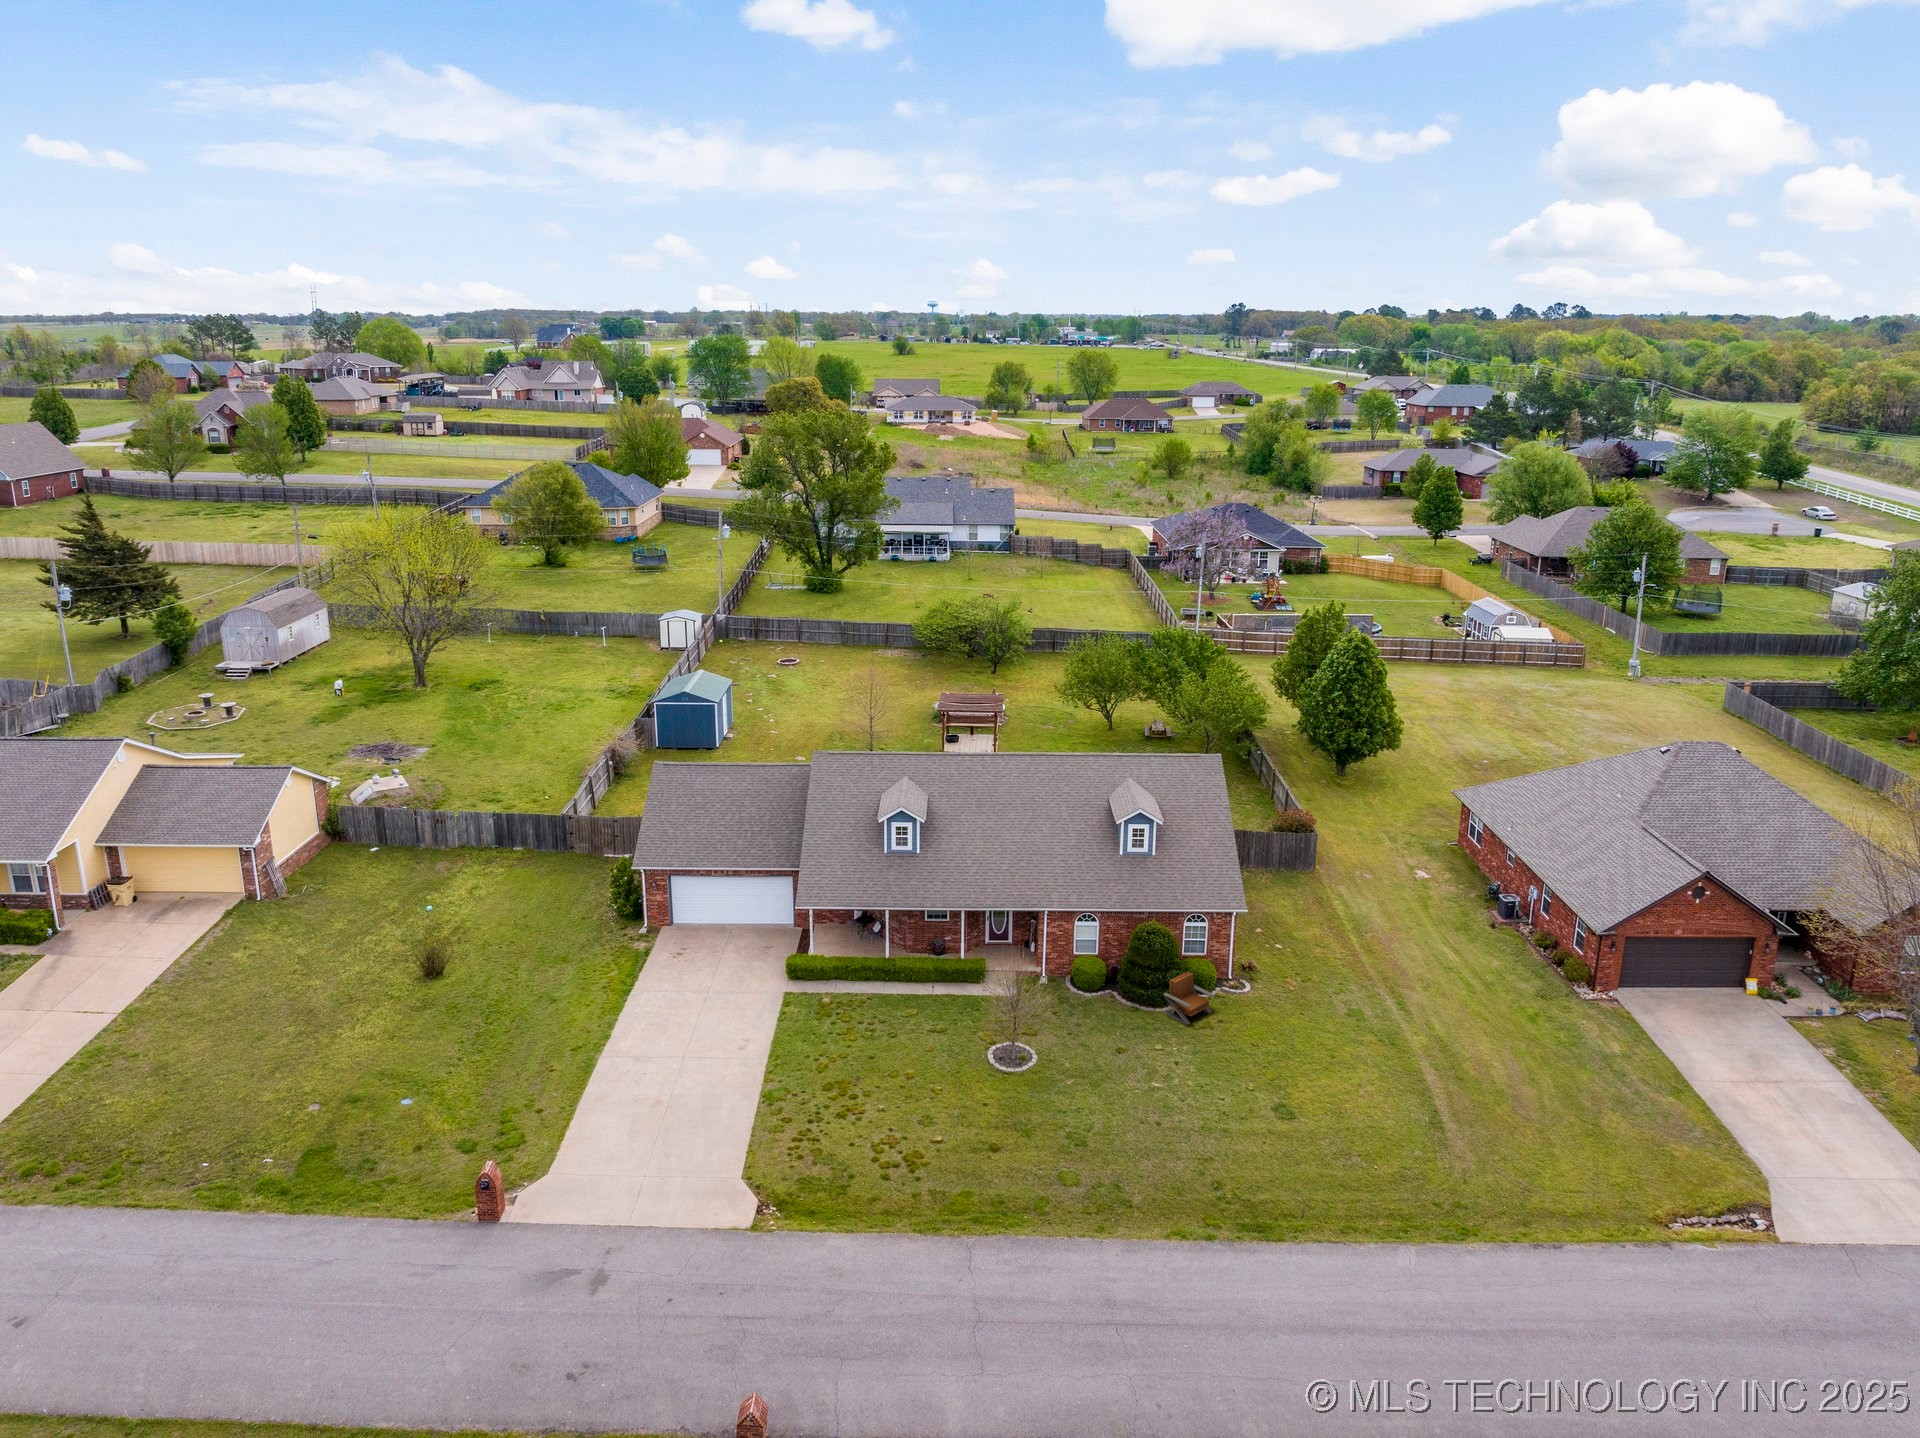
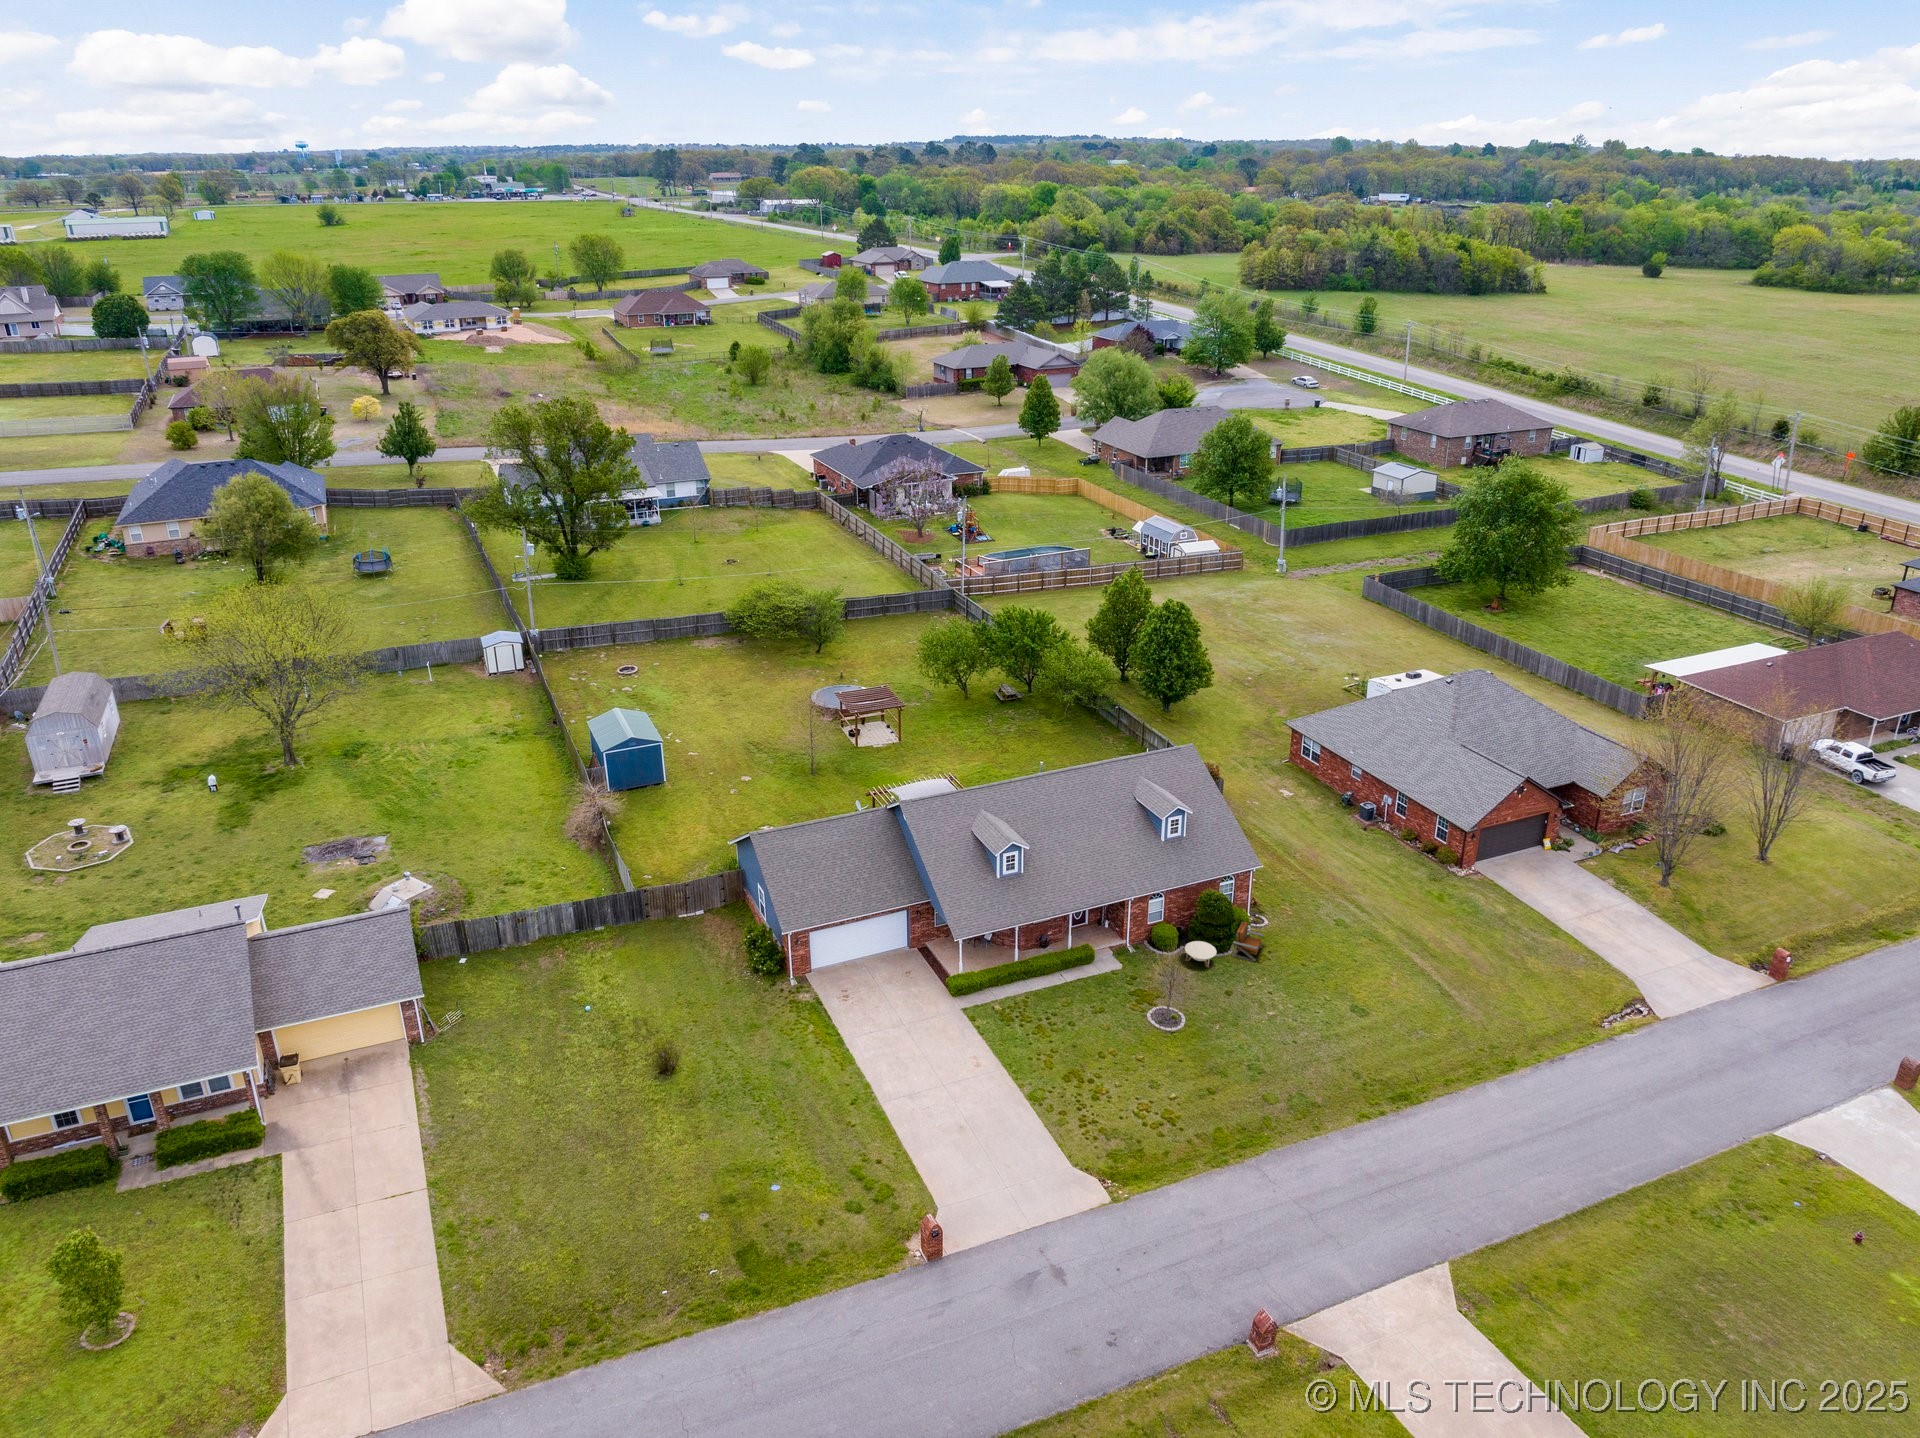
round table: none [1096,983,1137,1018] -> present [1185,941,1216,968]

